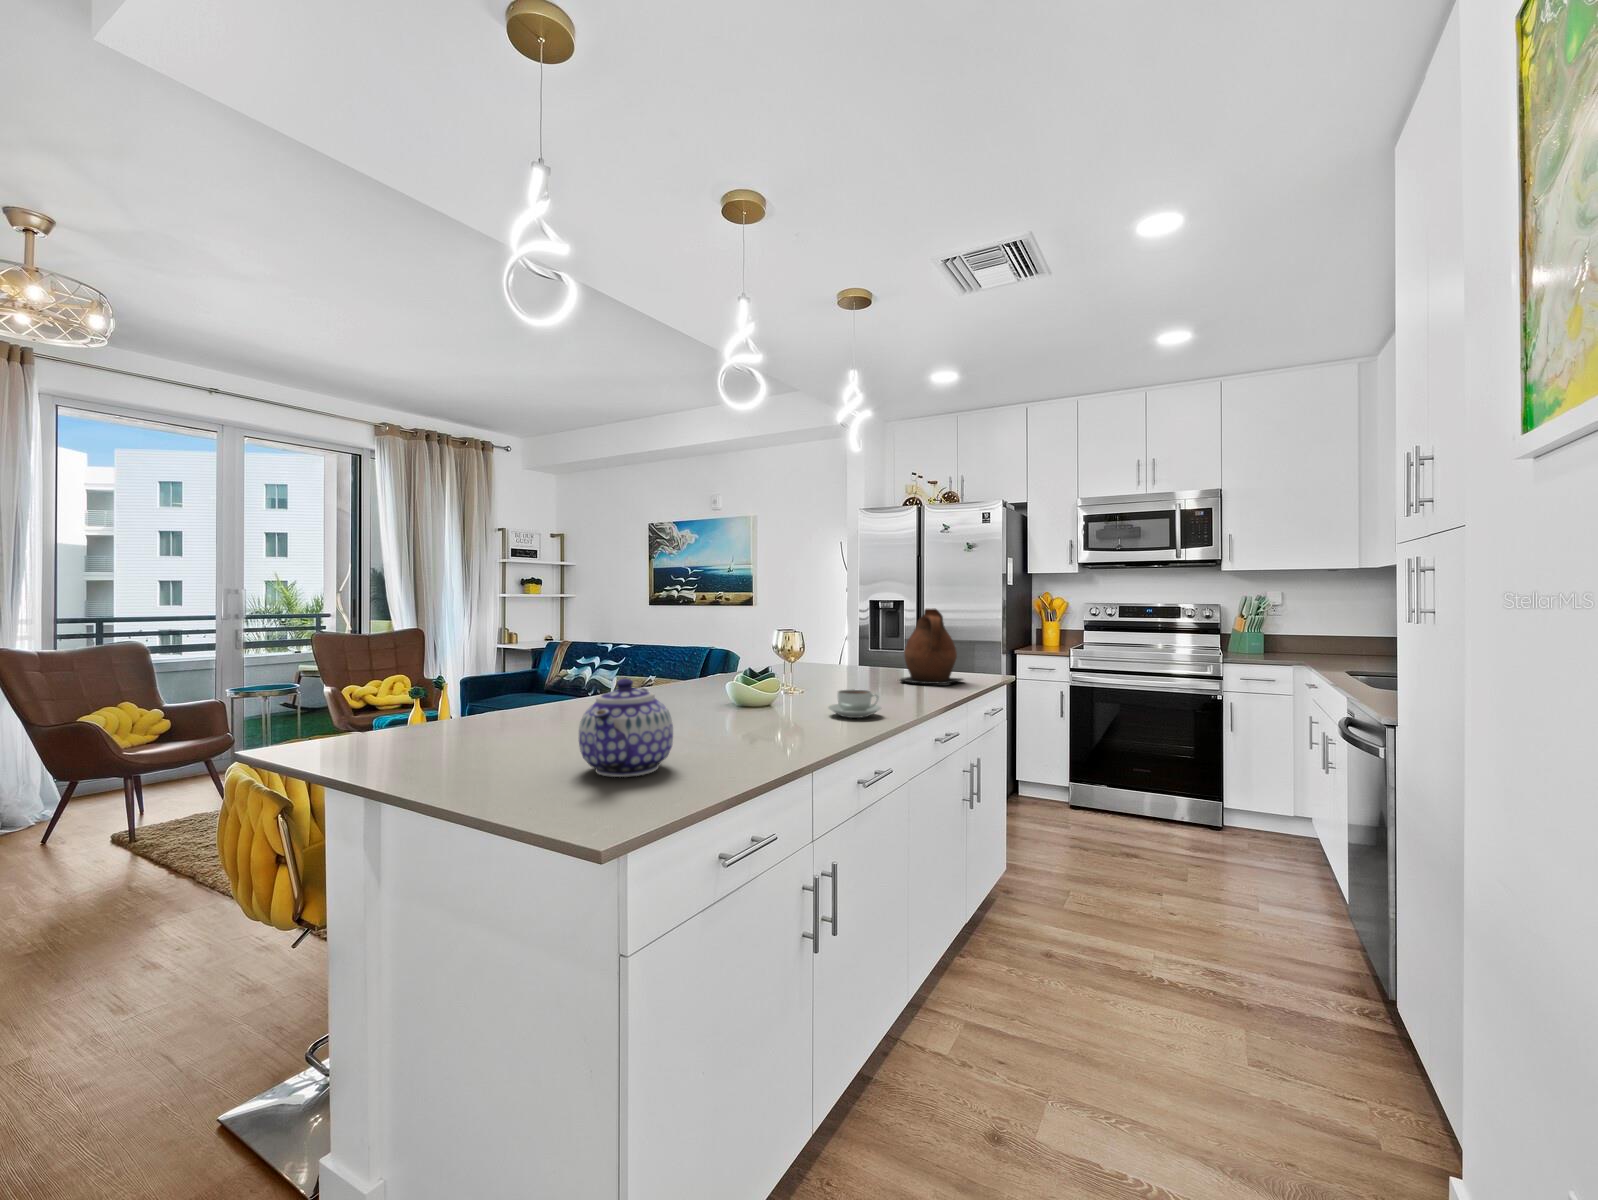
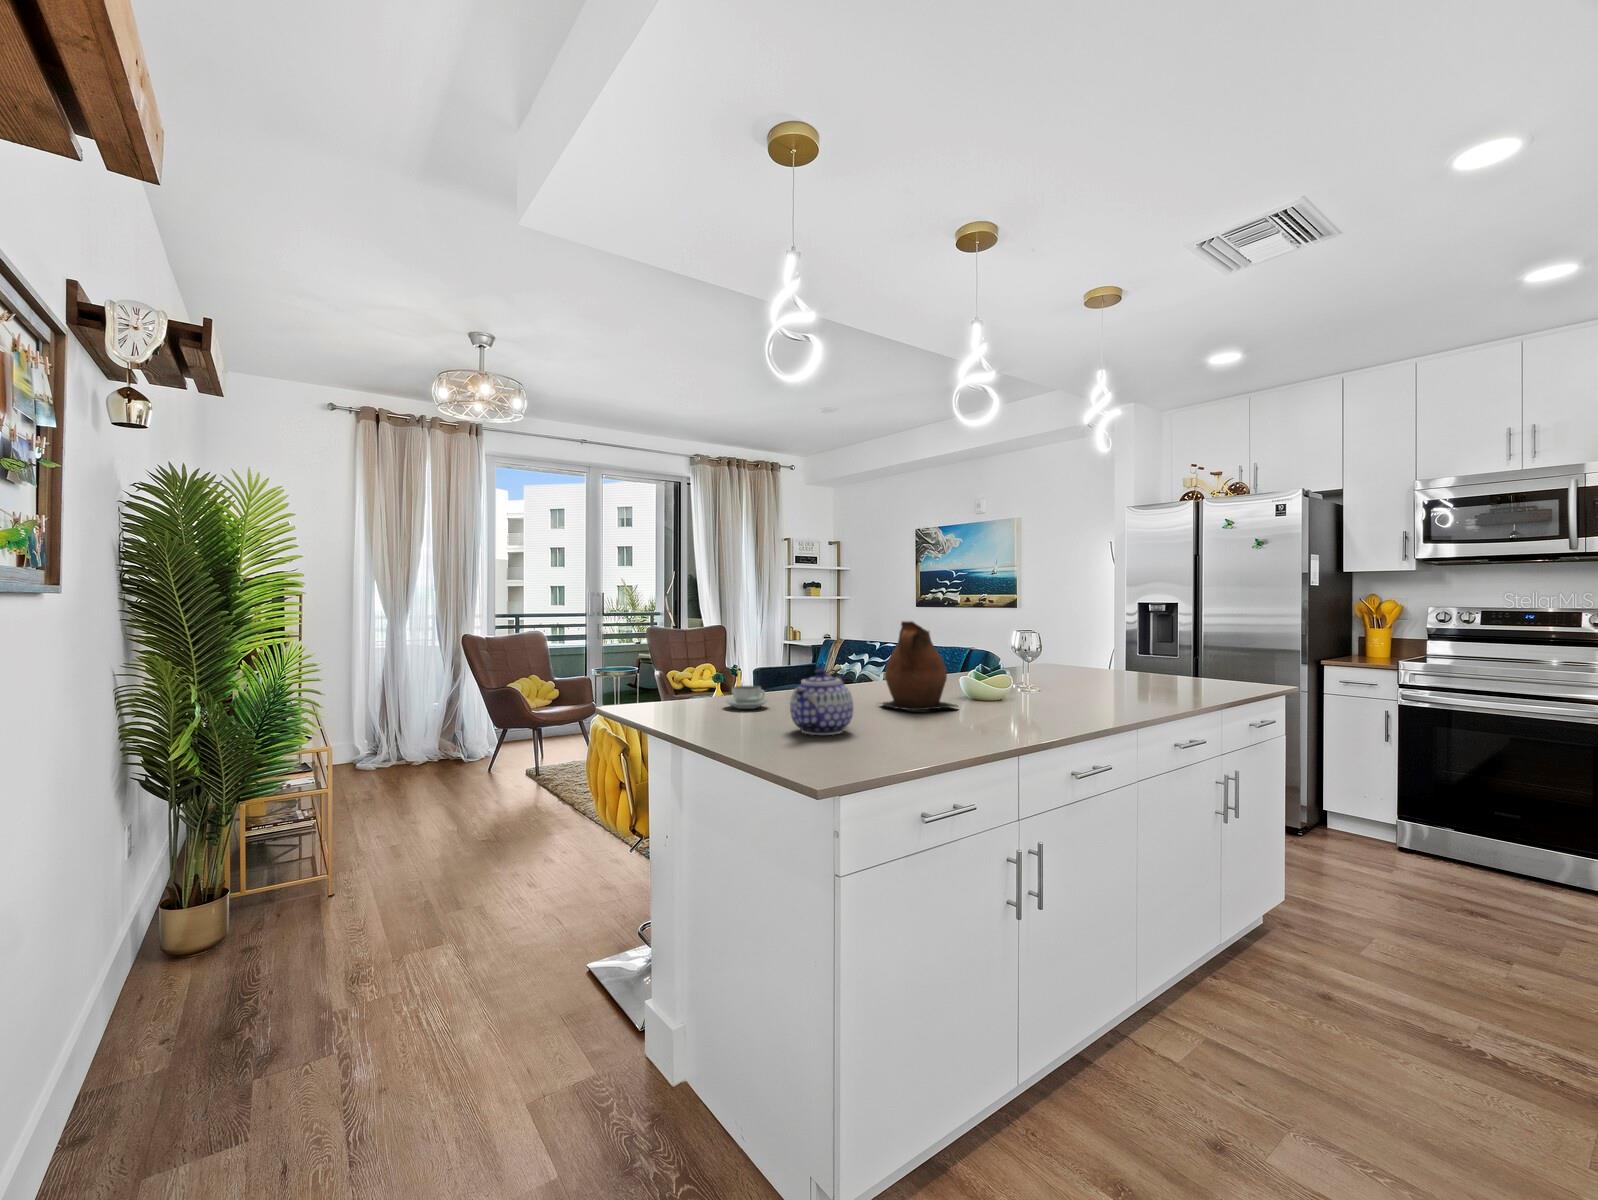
ceramic pitcher: present [900,608,963,684] -> present [882,621,958,710]
coffee cup: present [828,689,881,718] -> present [724,686,769,709]

